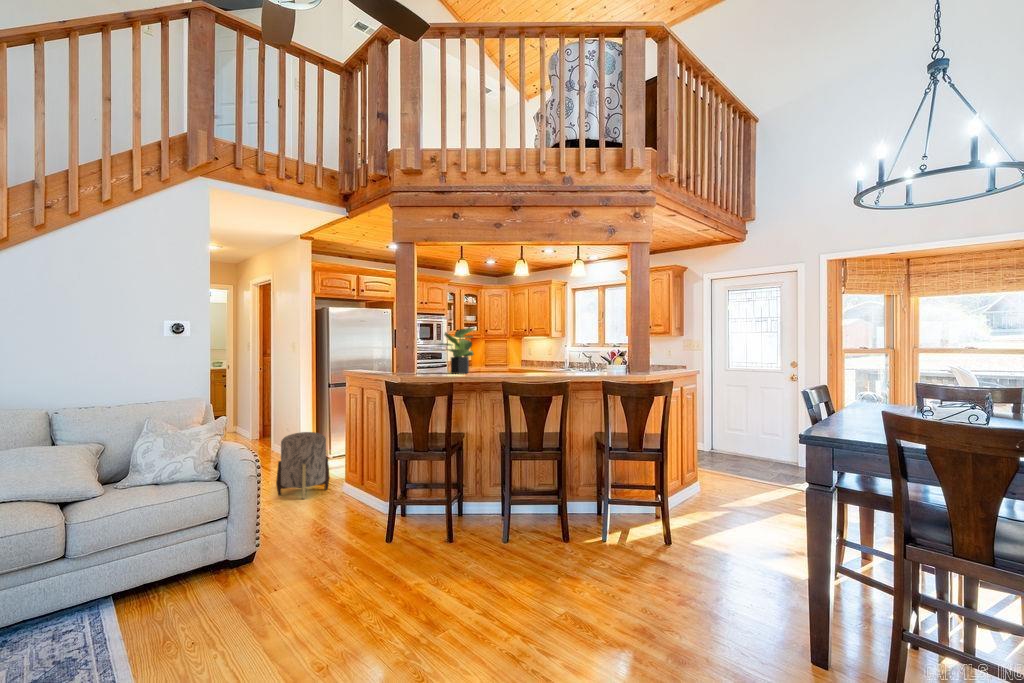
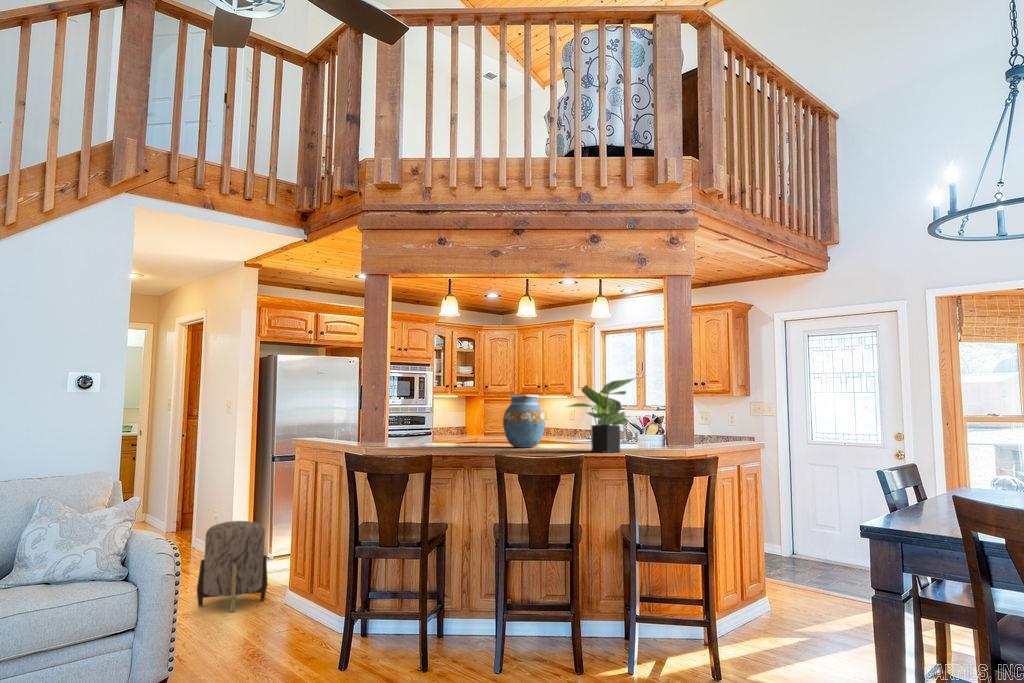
potted plant: present [439,328,475,374] -> present [570,378,635,453]
vase: none [505,335,536,375] -> present [503,394,545,448]

